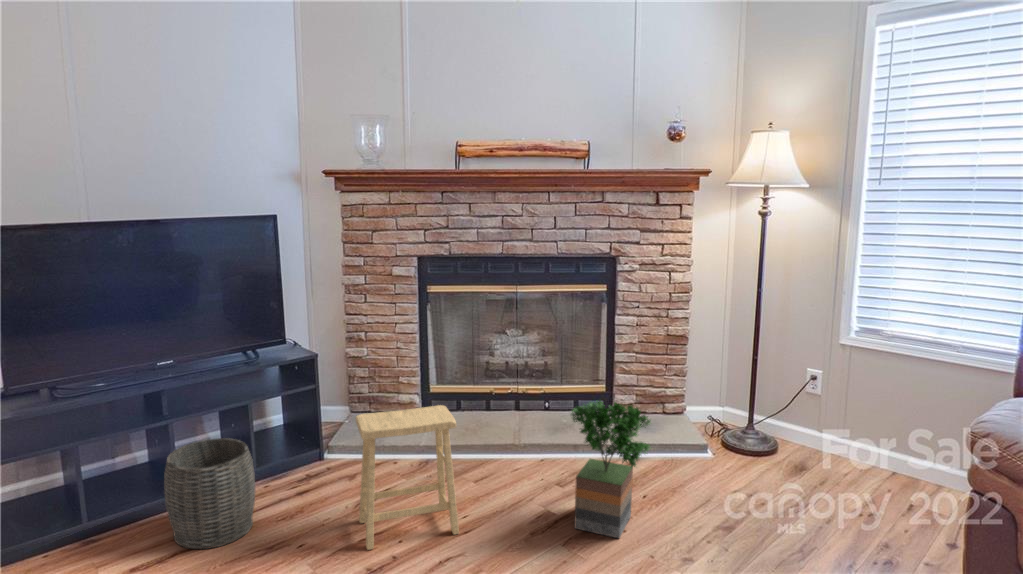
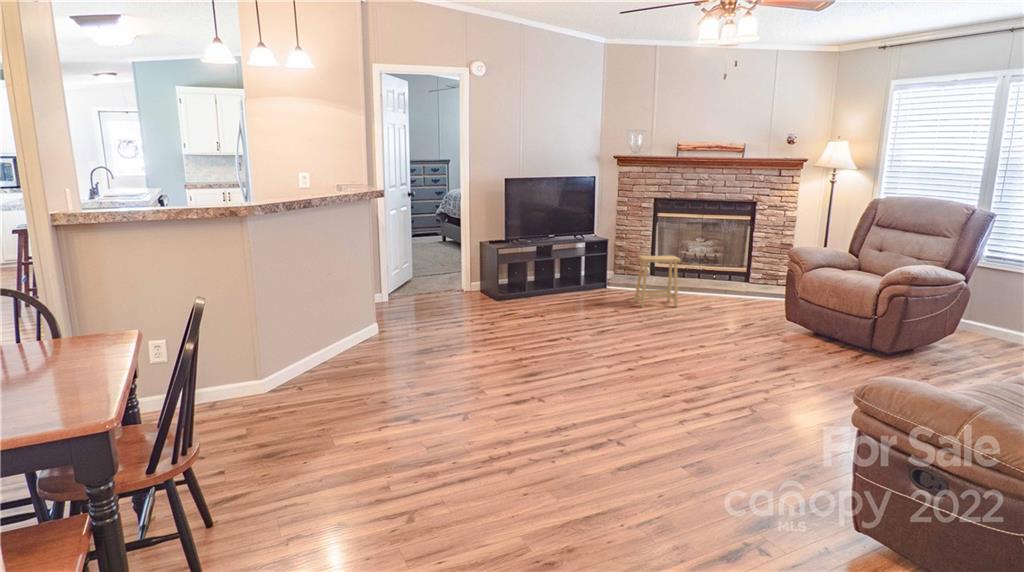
potted tree: present [571,401,650,538] -> none [728,256,767,313]
woven basket: present [164,438,256,549] -> none [561,265,594,303]

